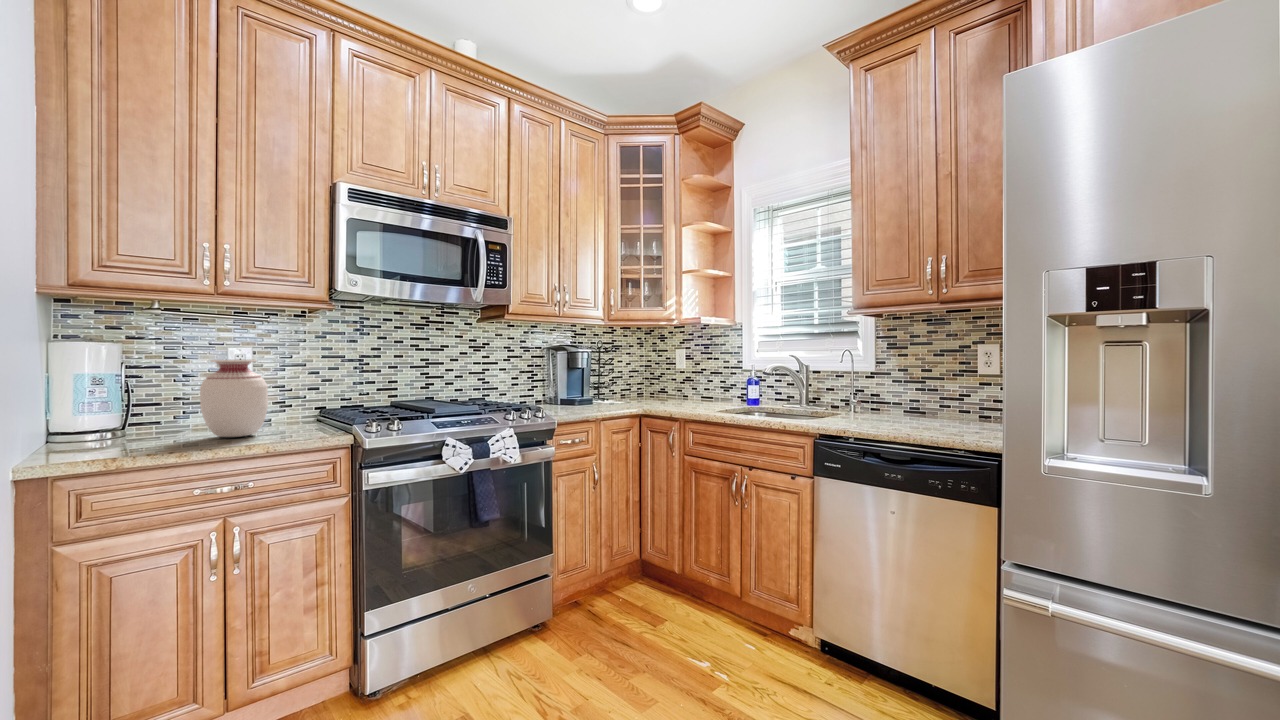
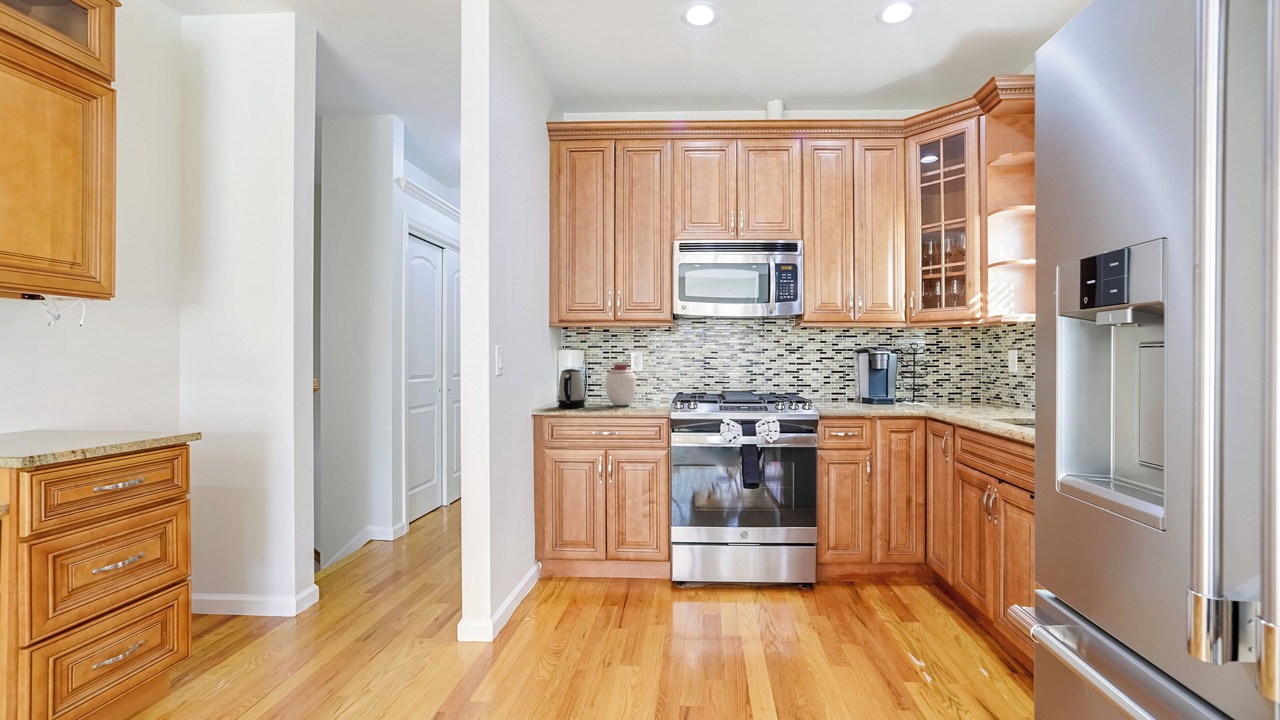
kettle: none [77,372,151,454] -> present [559,369,585,408]

